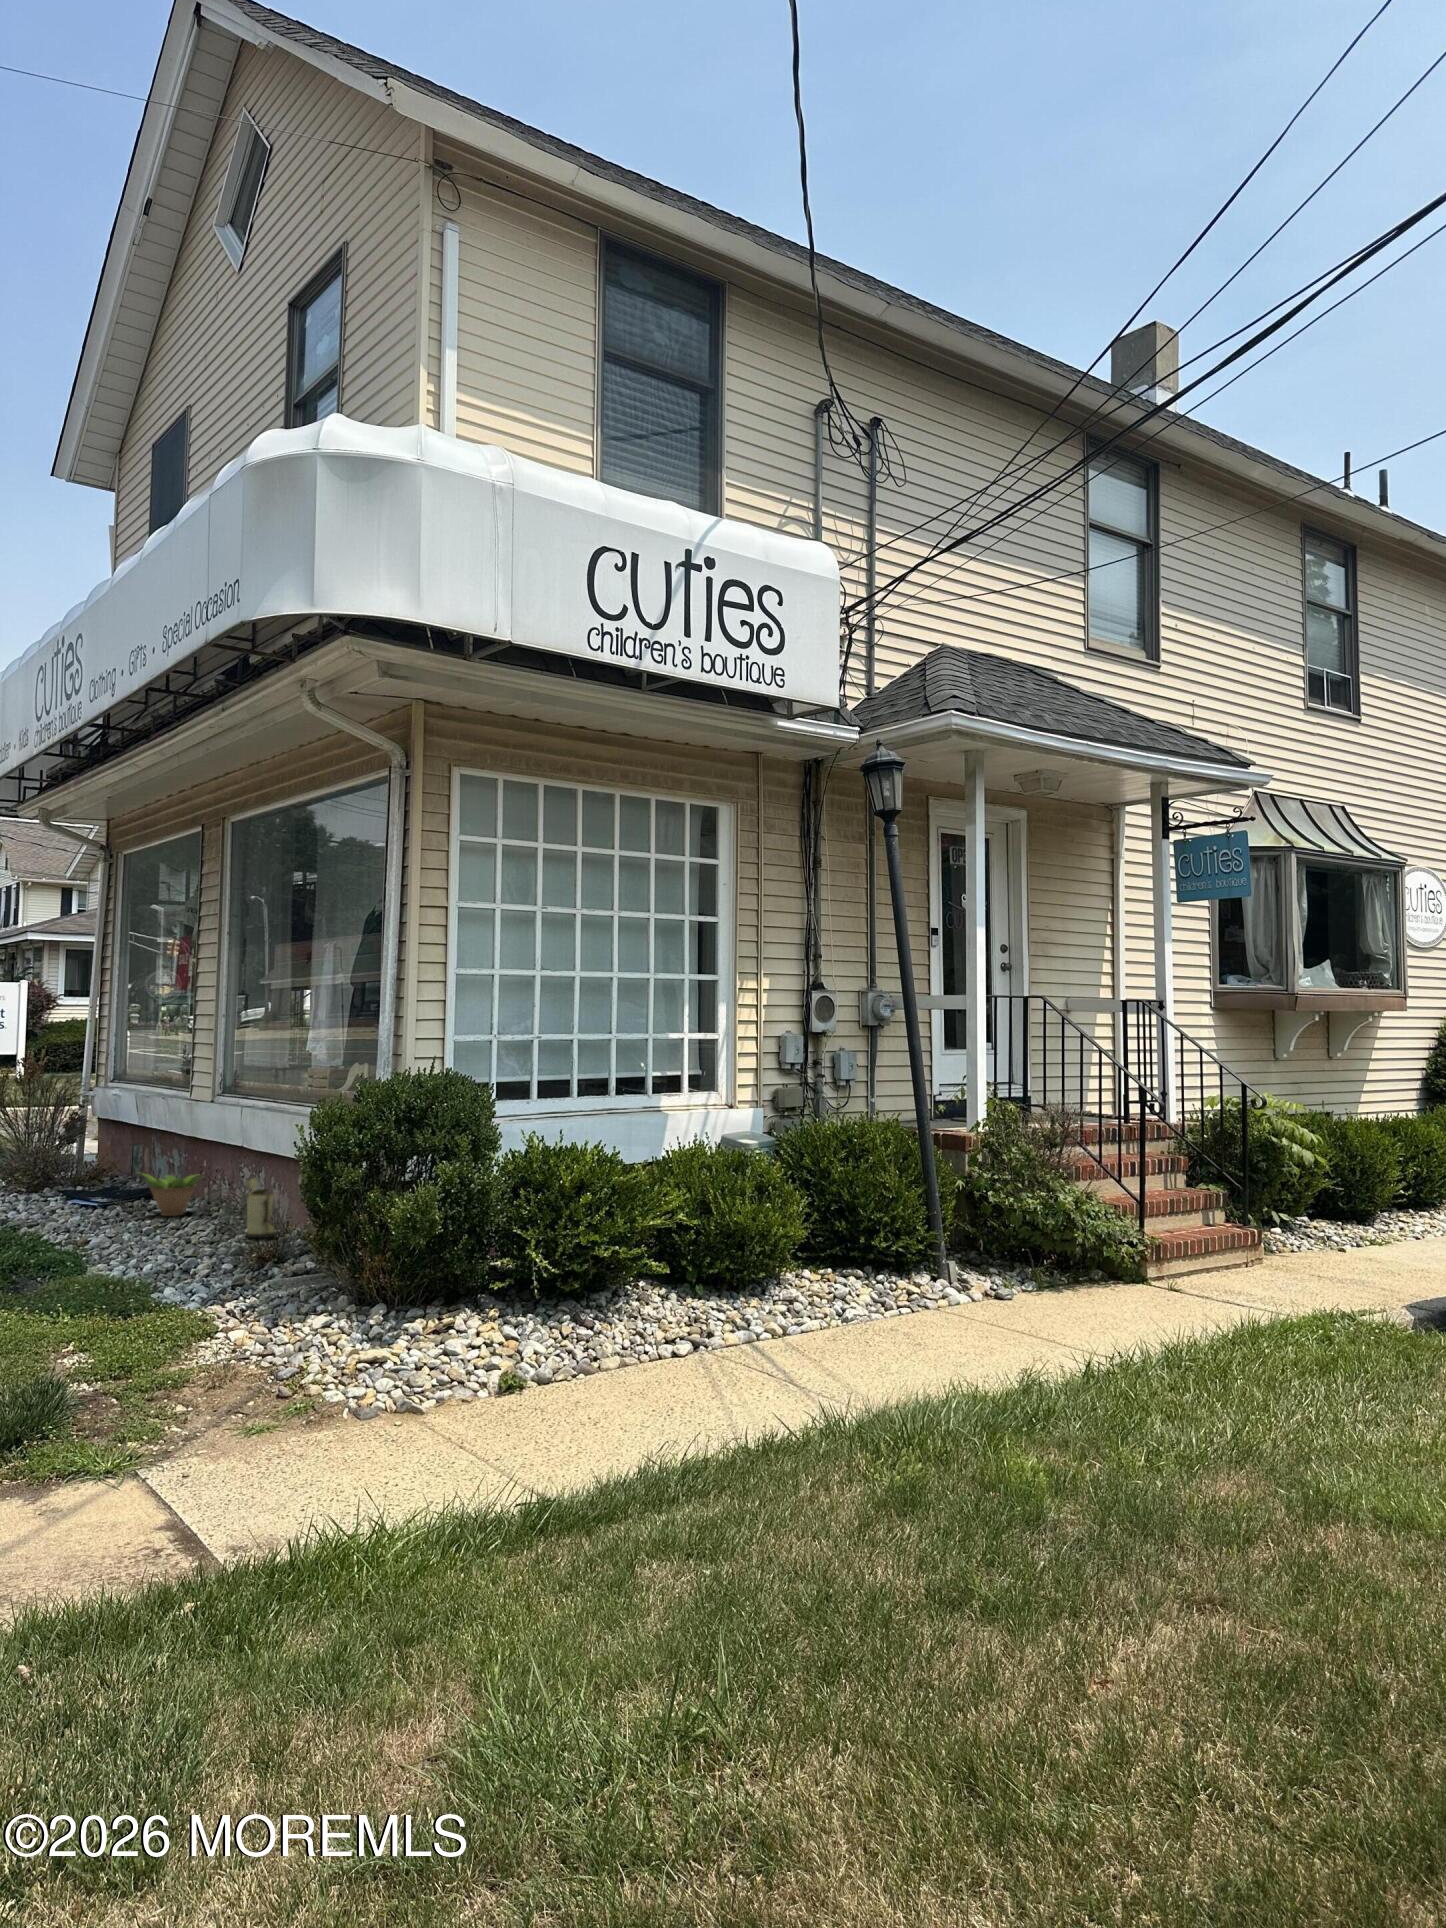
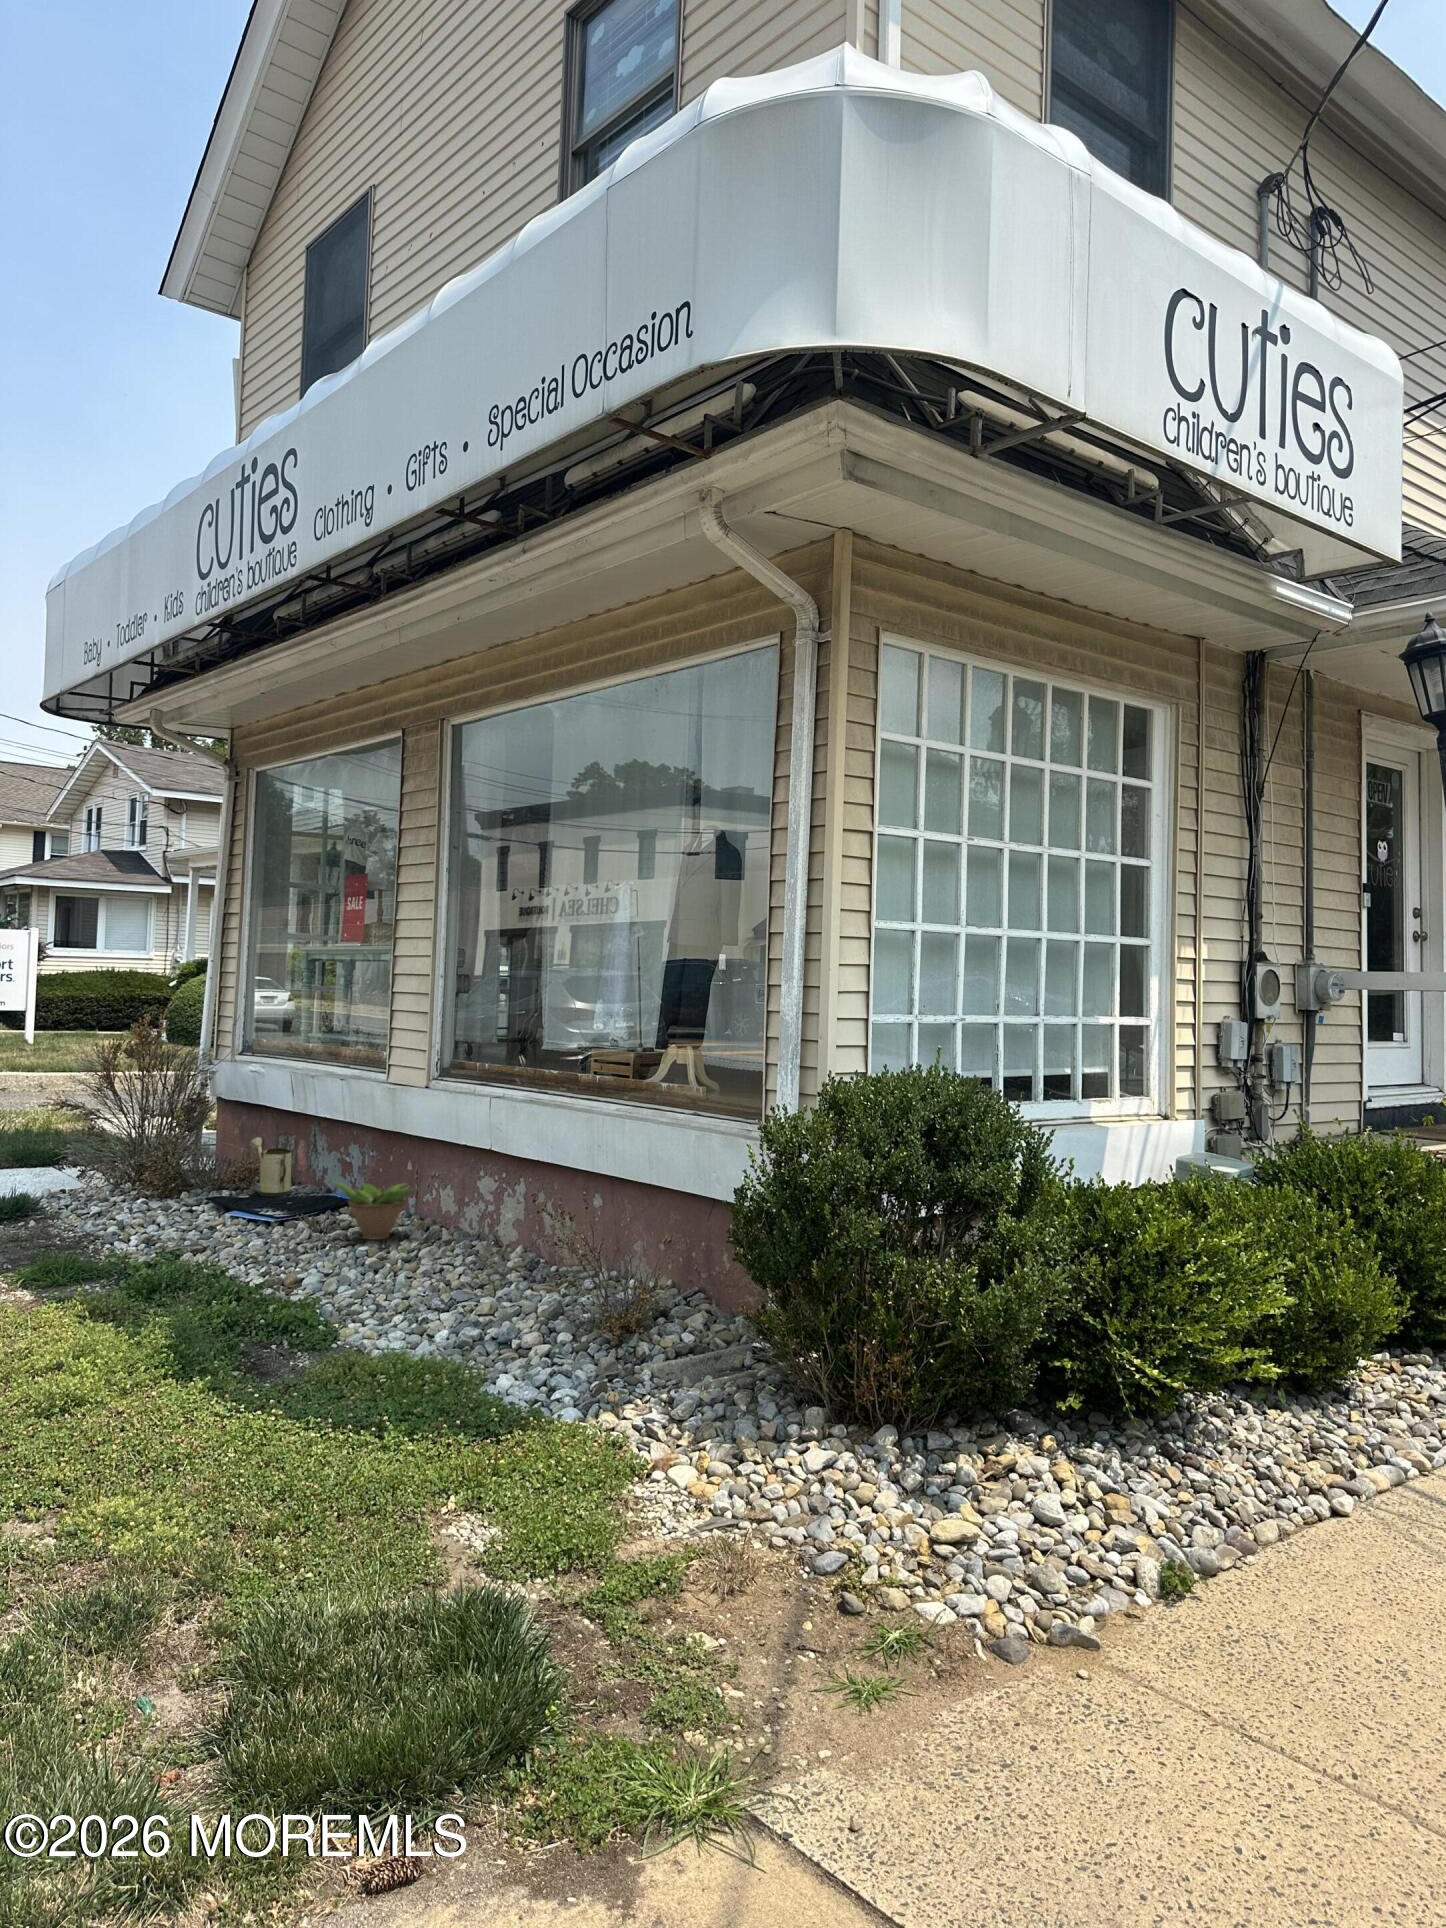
watering can: present [245,1177,277,1238] -> present [249,1137,292,1196]

